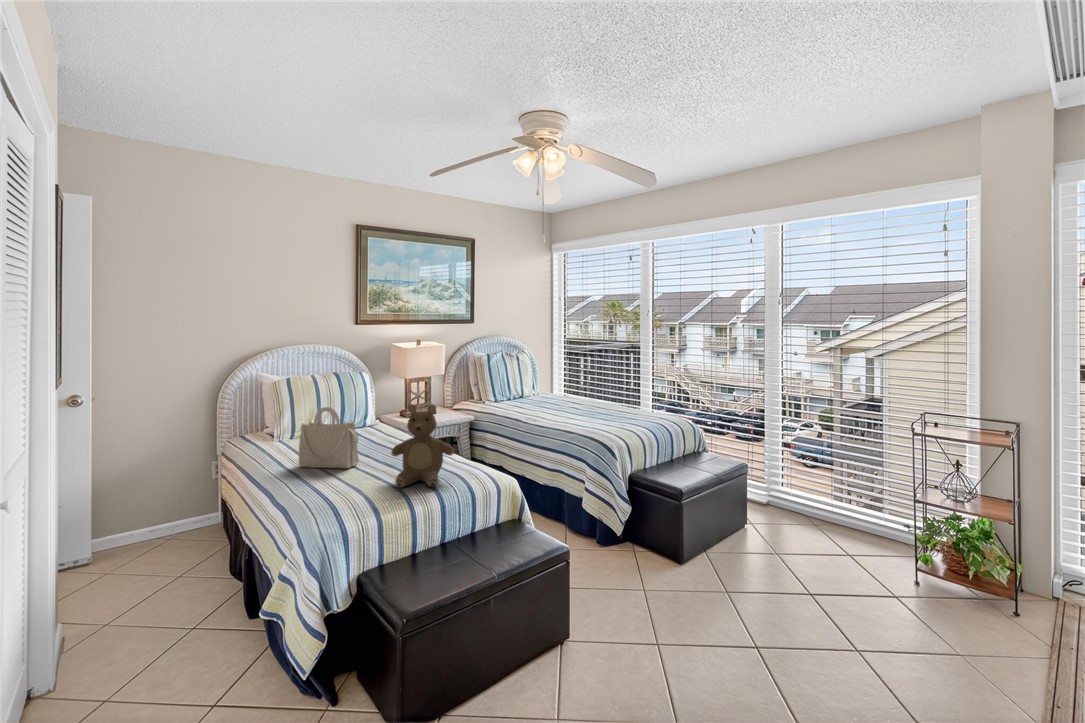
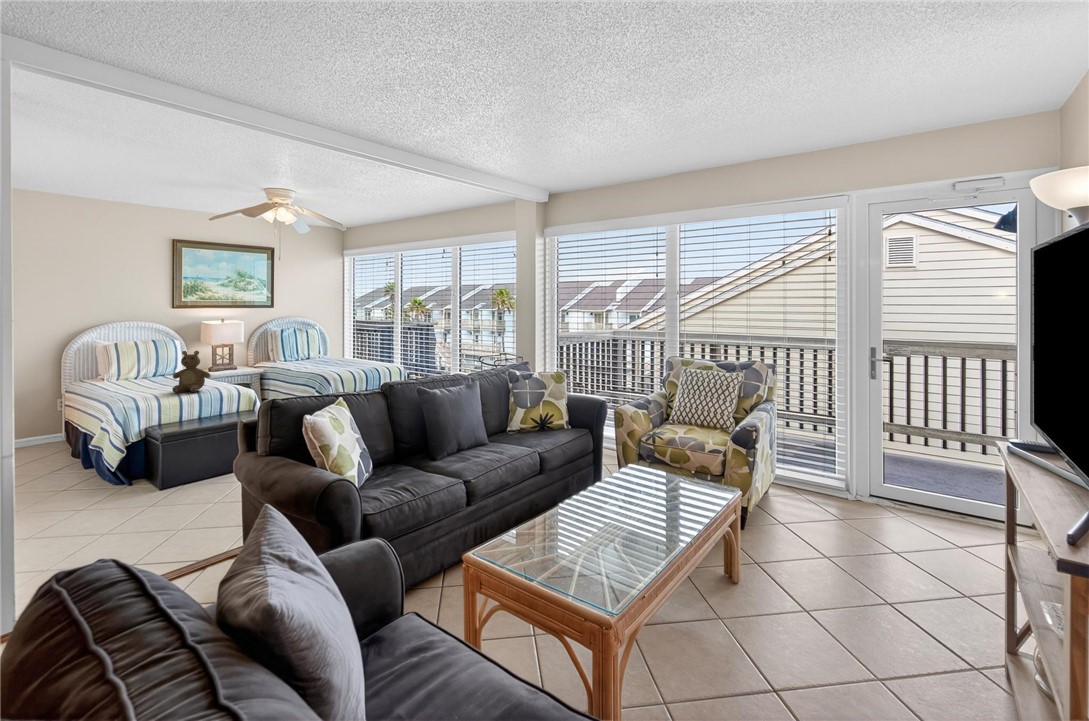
handbag: present [299,407,359,468] -> none [118,354,158,388]

